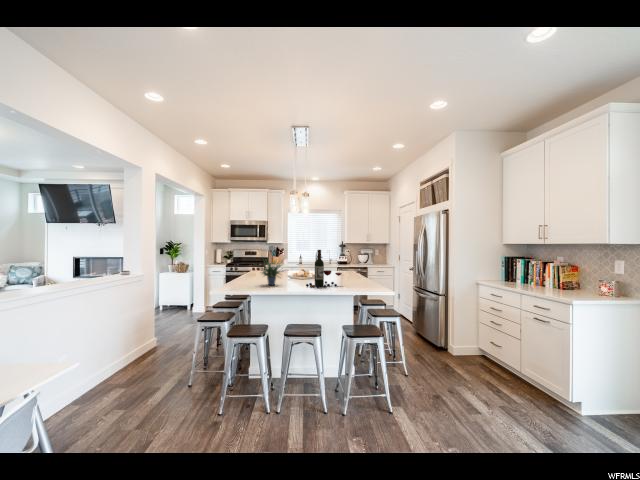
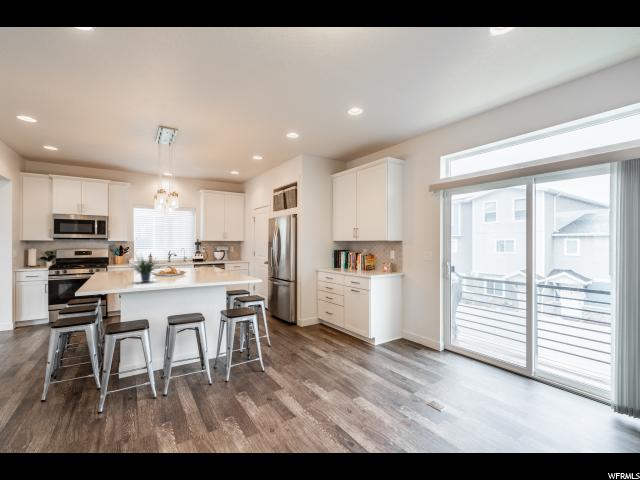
wine bottle: present [306,250,342,288] -> none [184,247,218,281]

